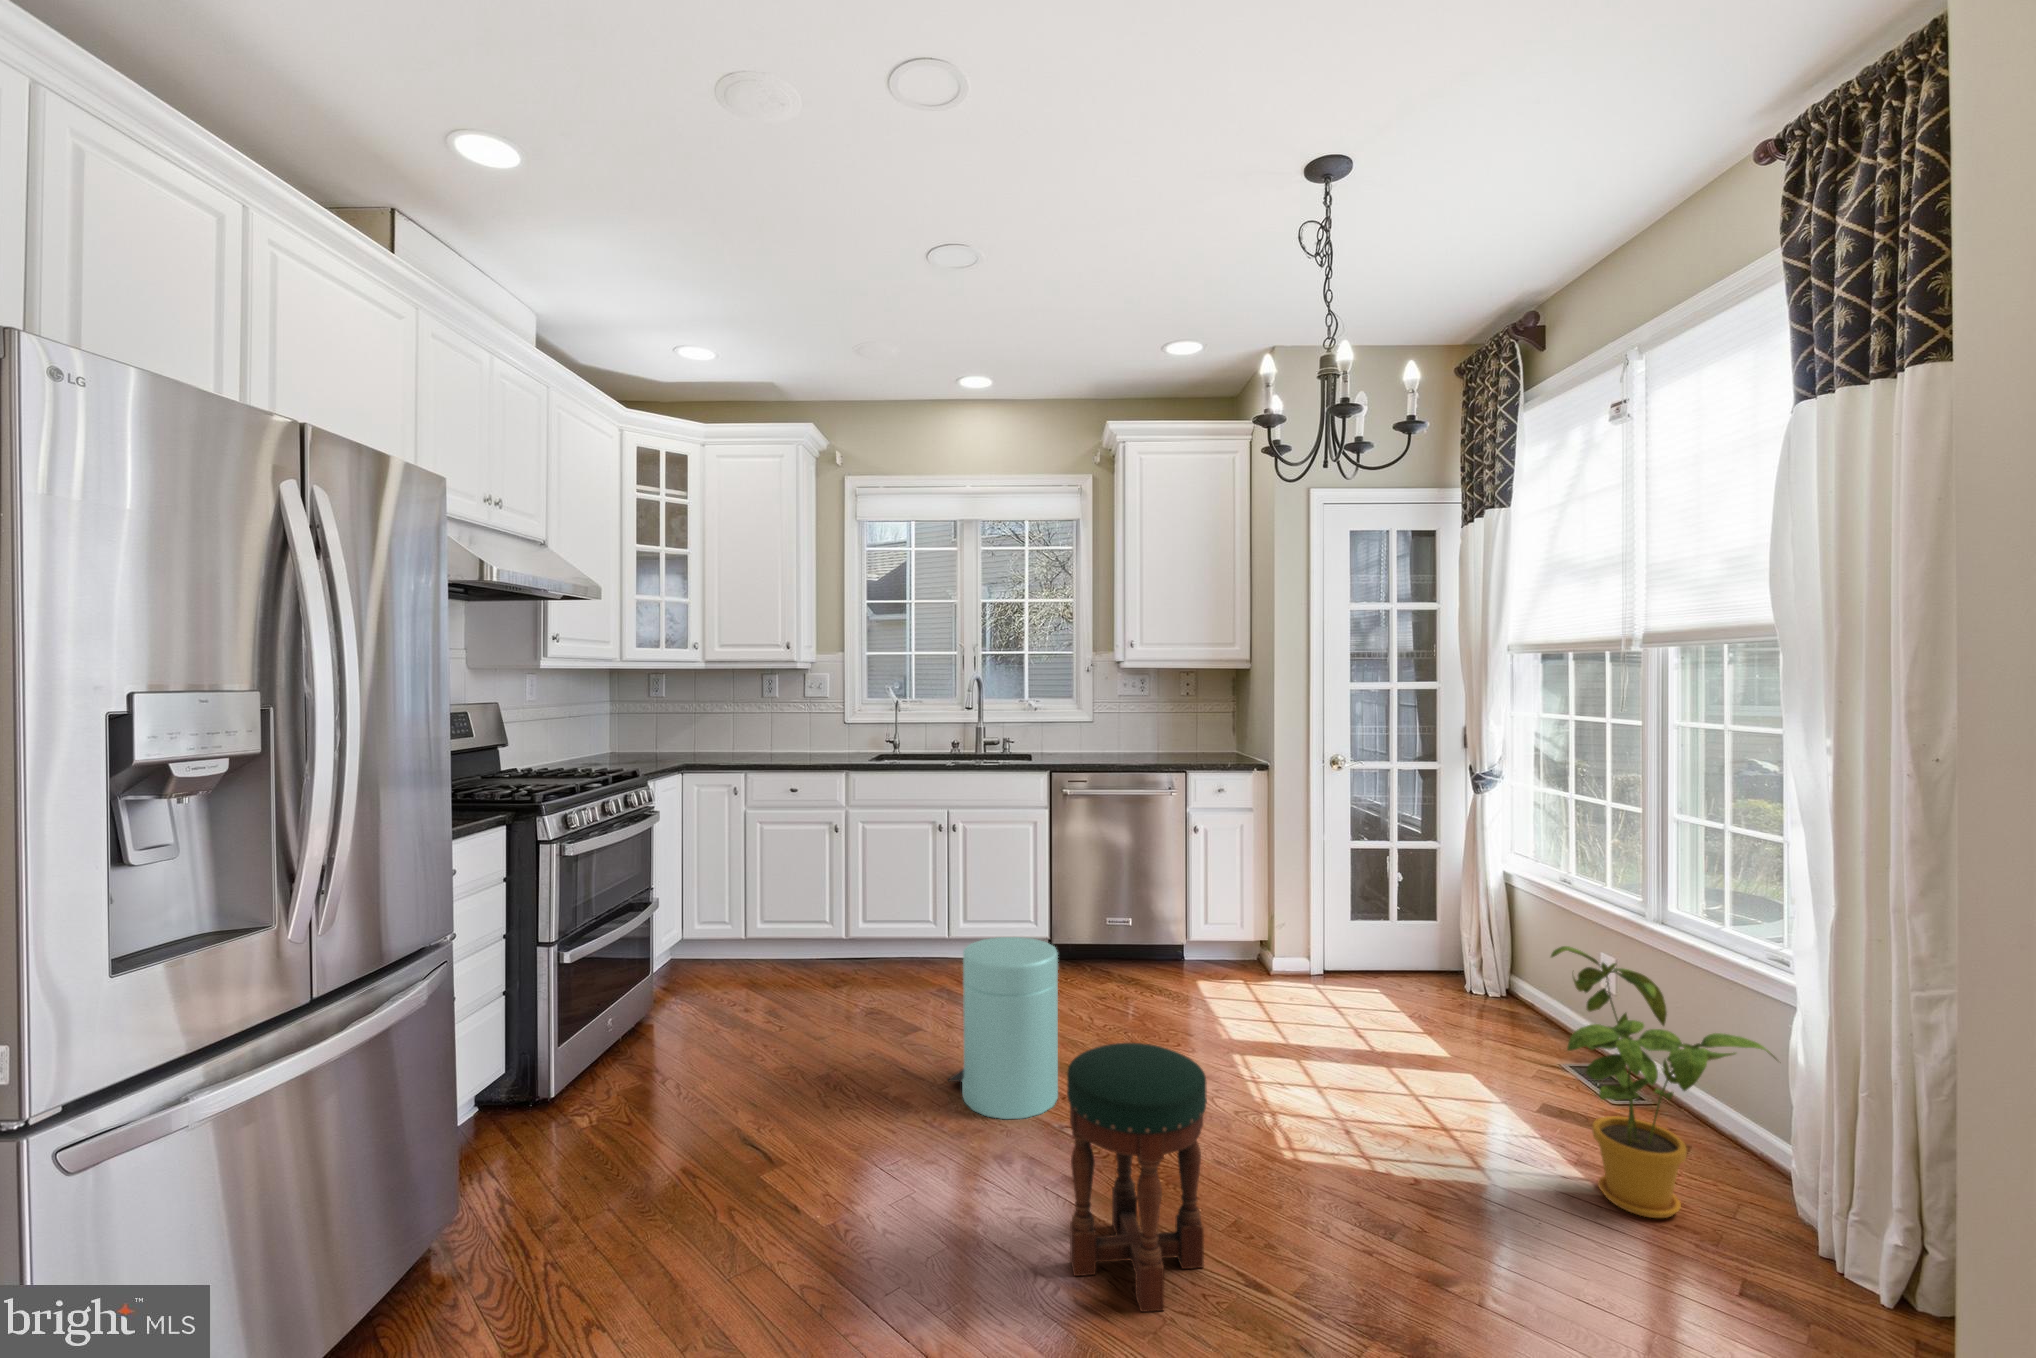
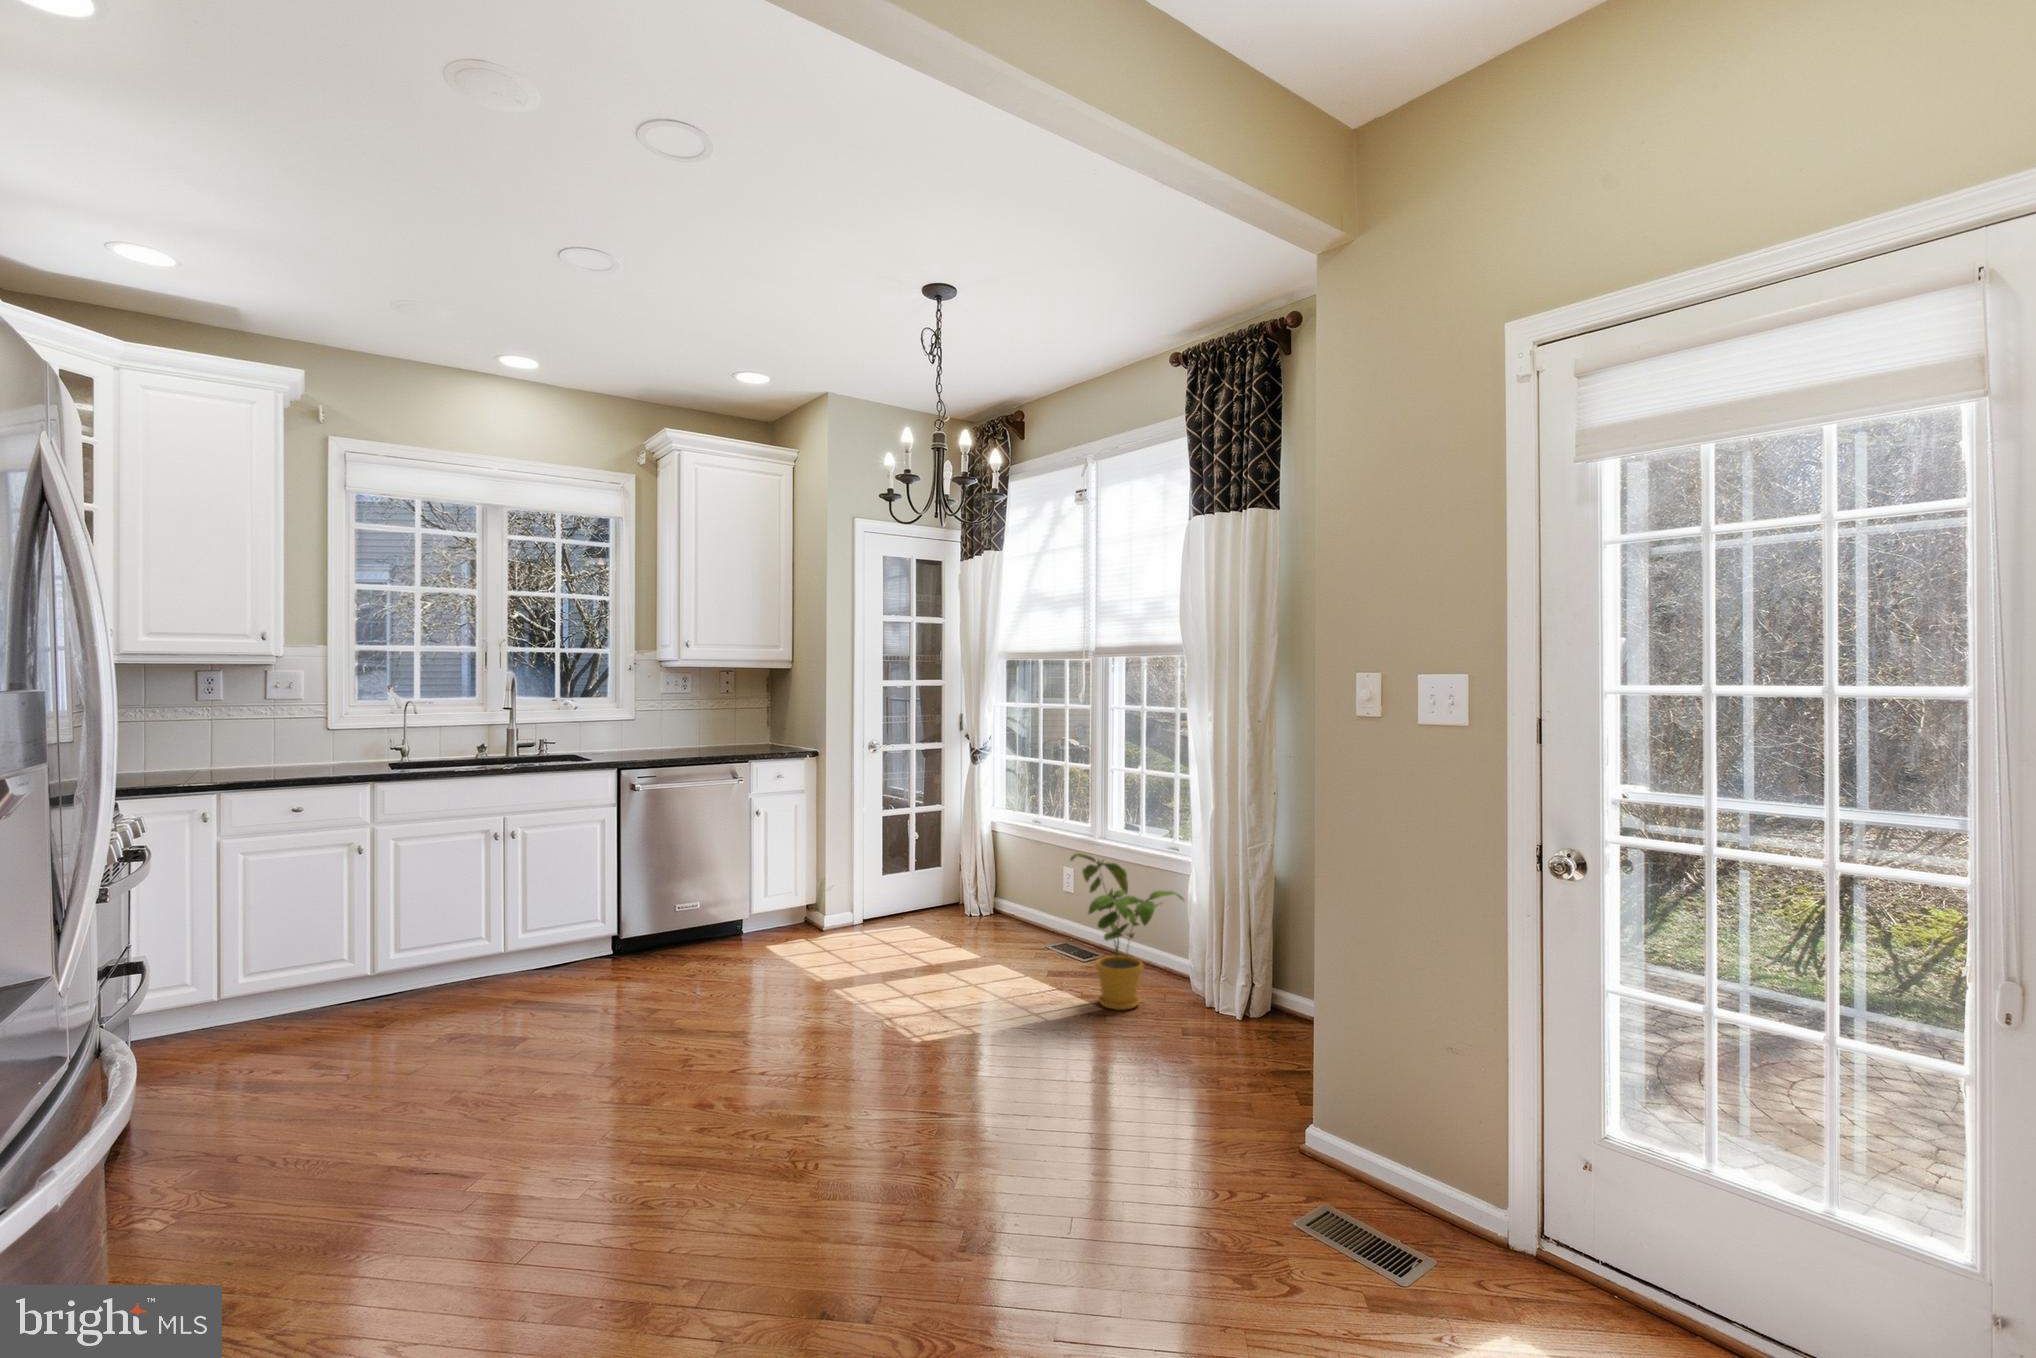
trash can: present [949,937,1058,1119] -> none [608,912,720,1071]
stool: present [1067,1043,1207,1312] -> none [809,951,914,1131]

